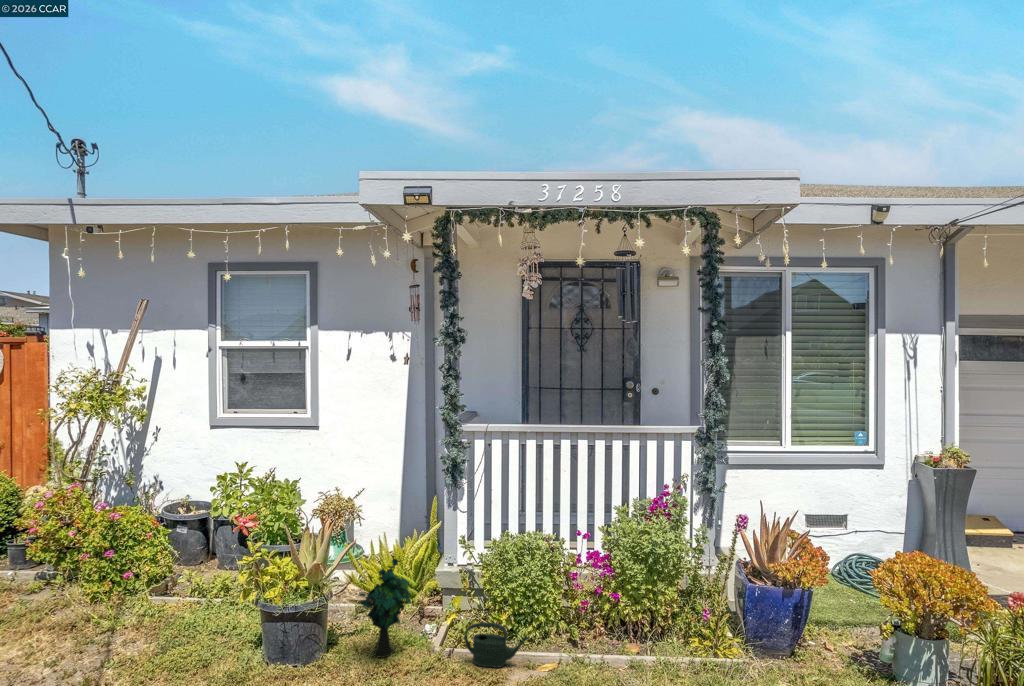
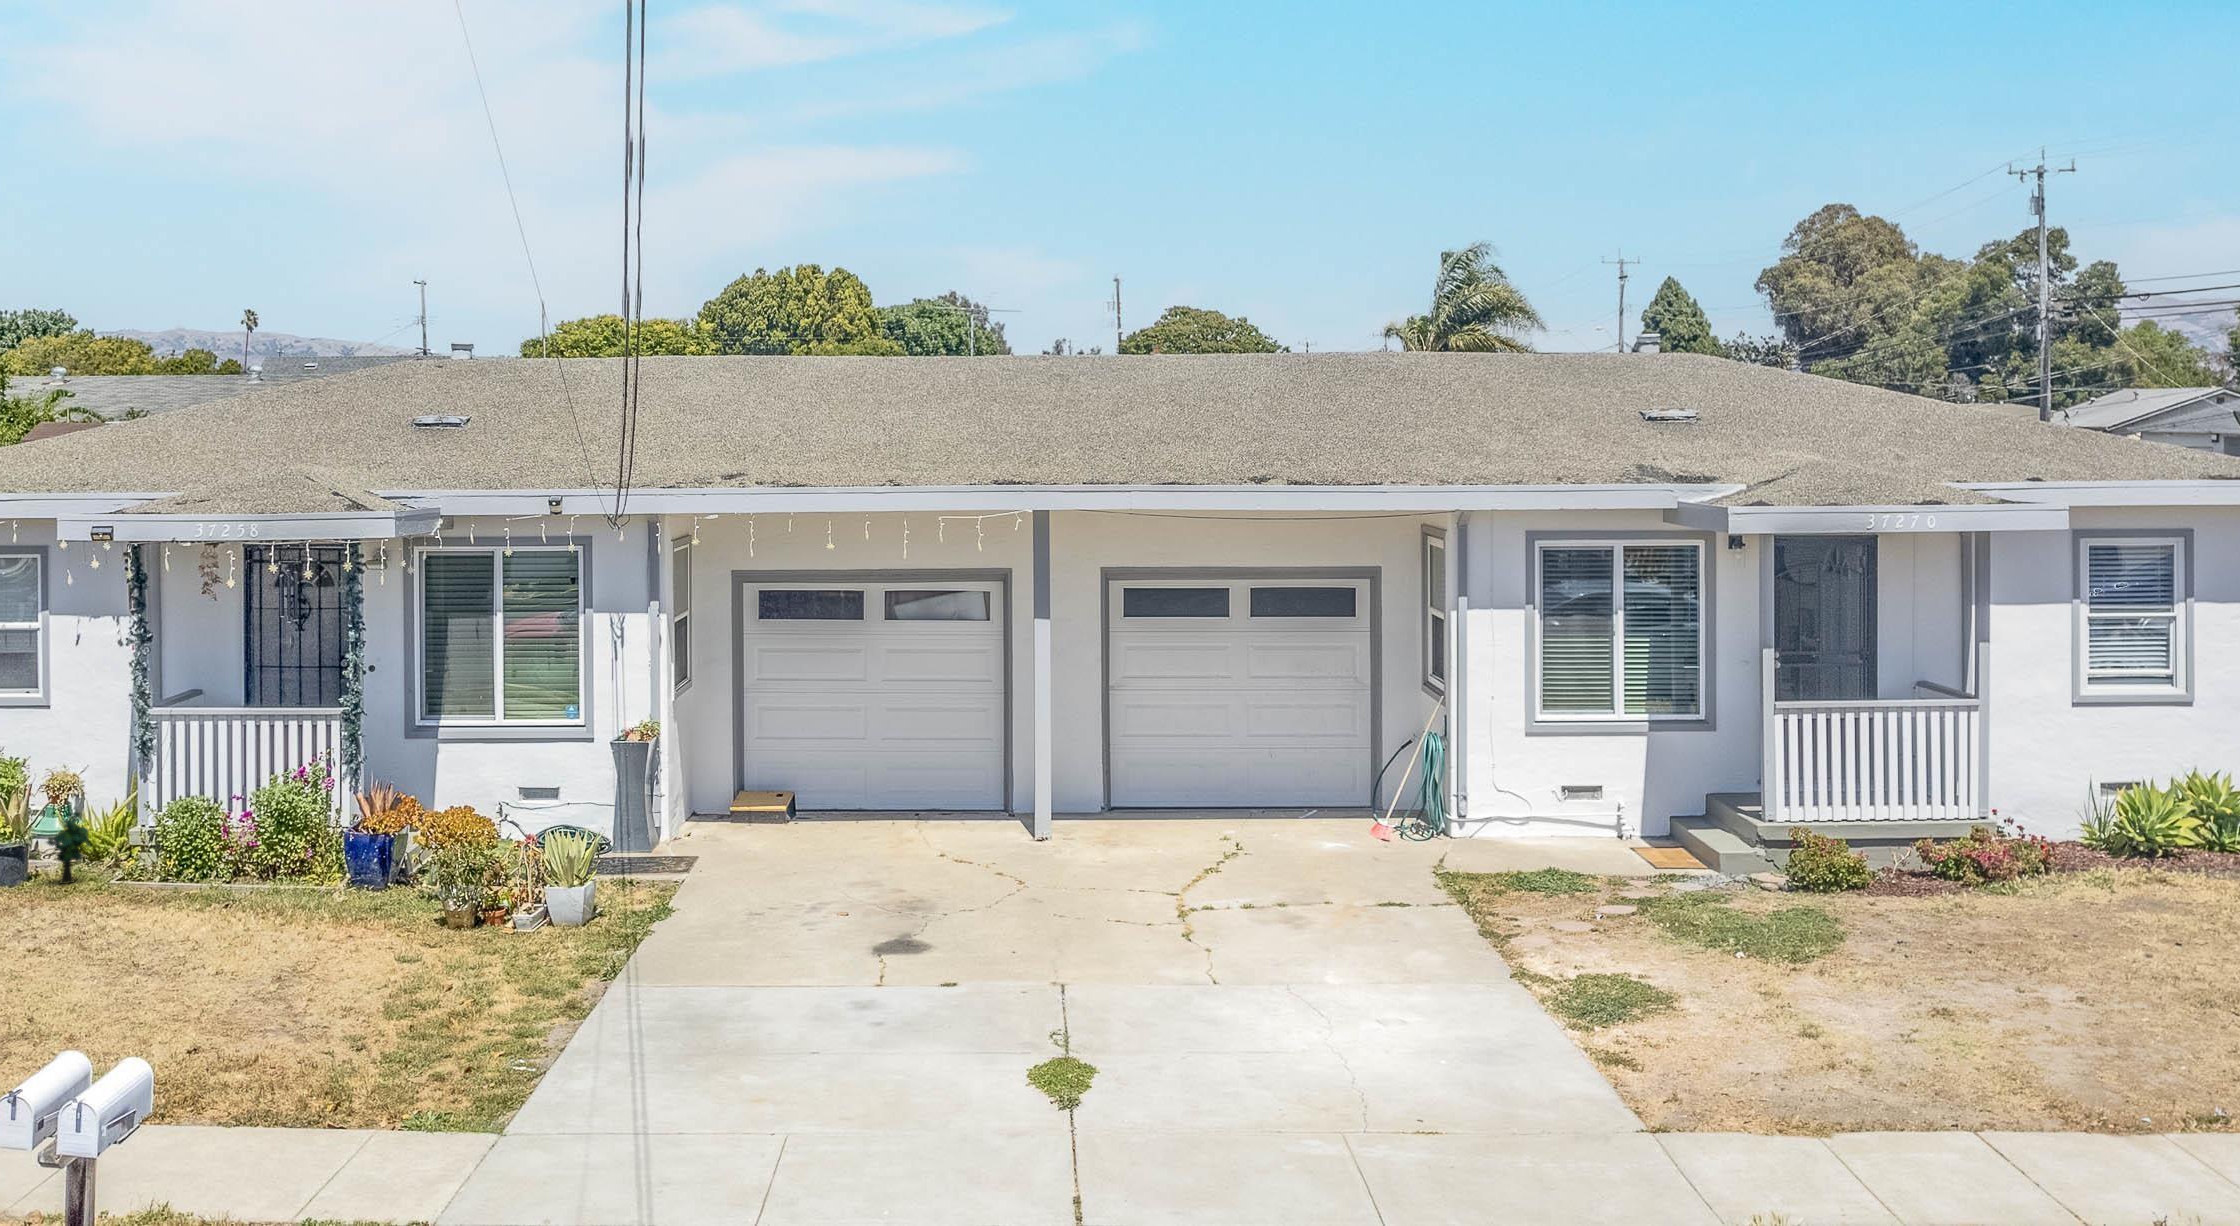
watering can: present [464,622,529,668] -> none [123,856,169,887]

